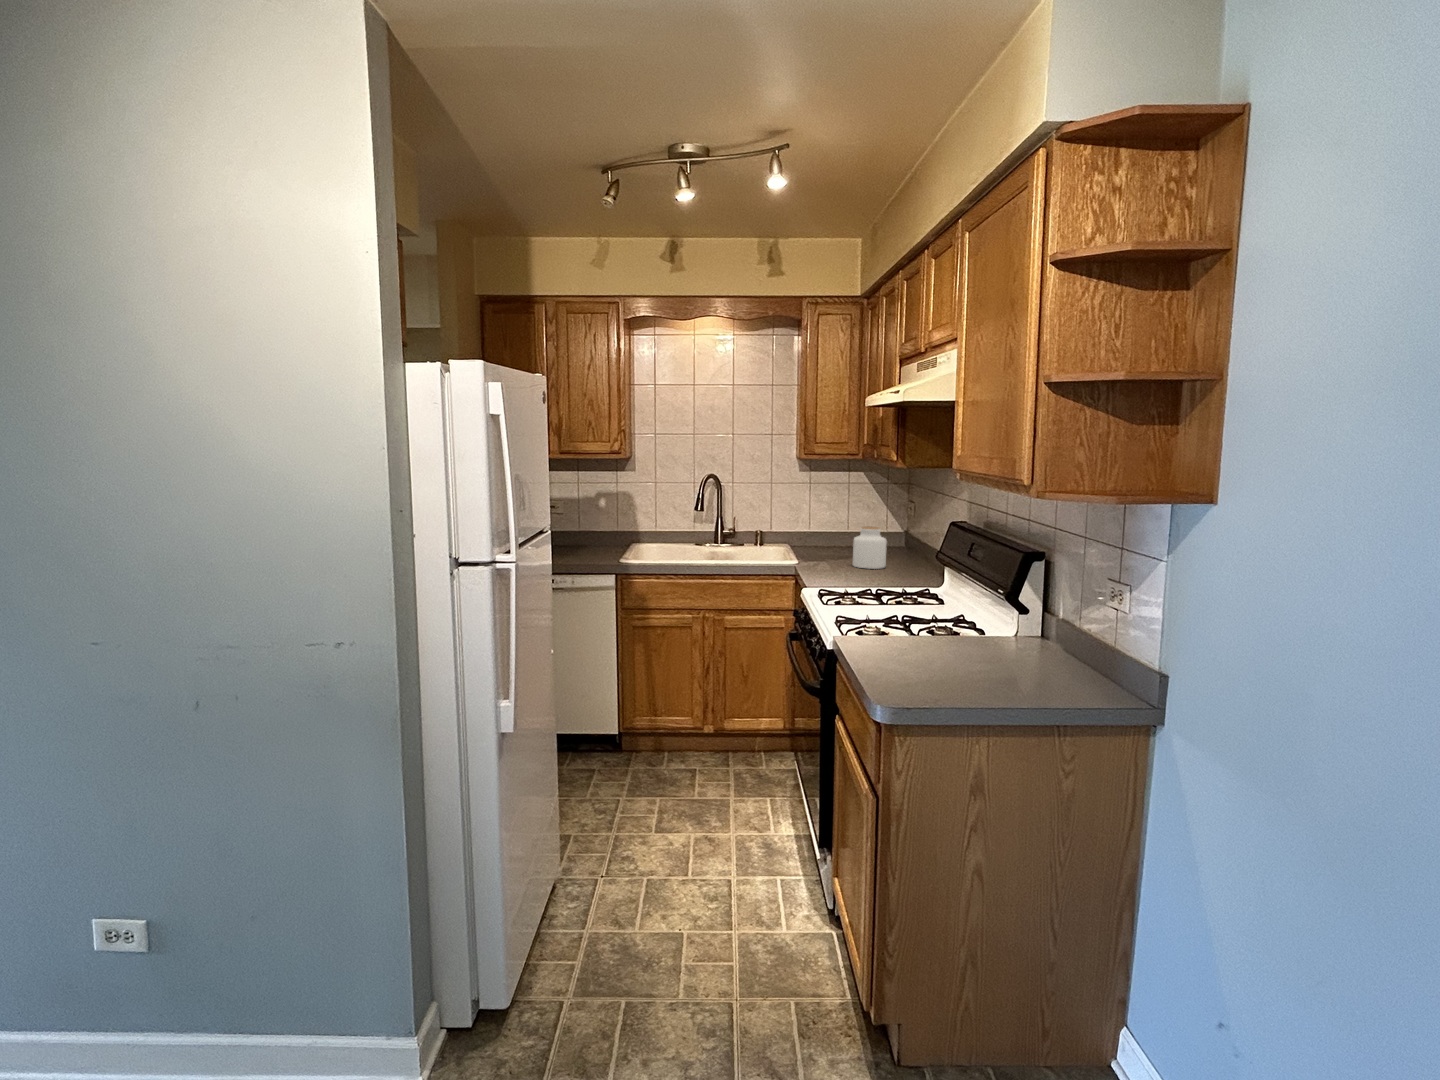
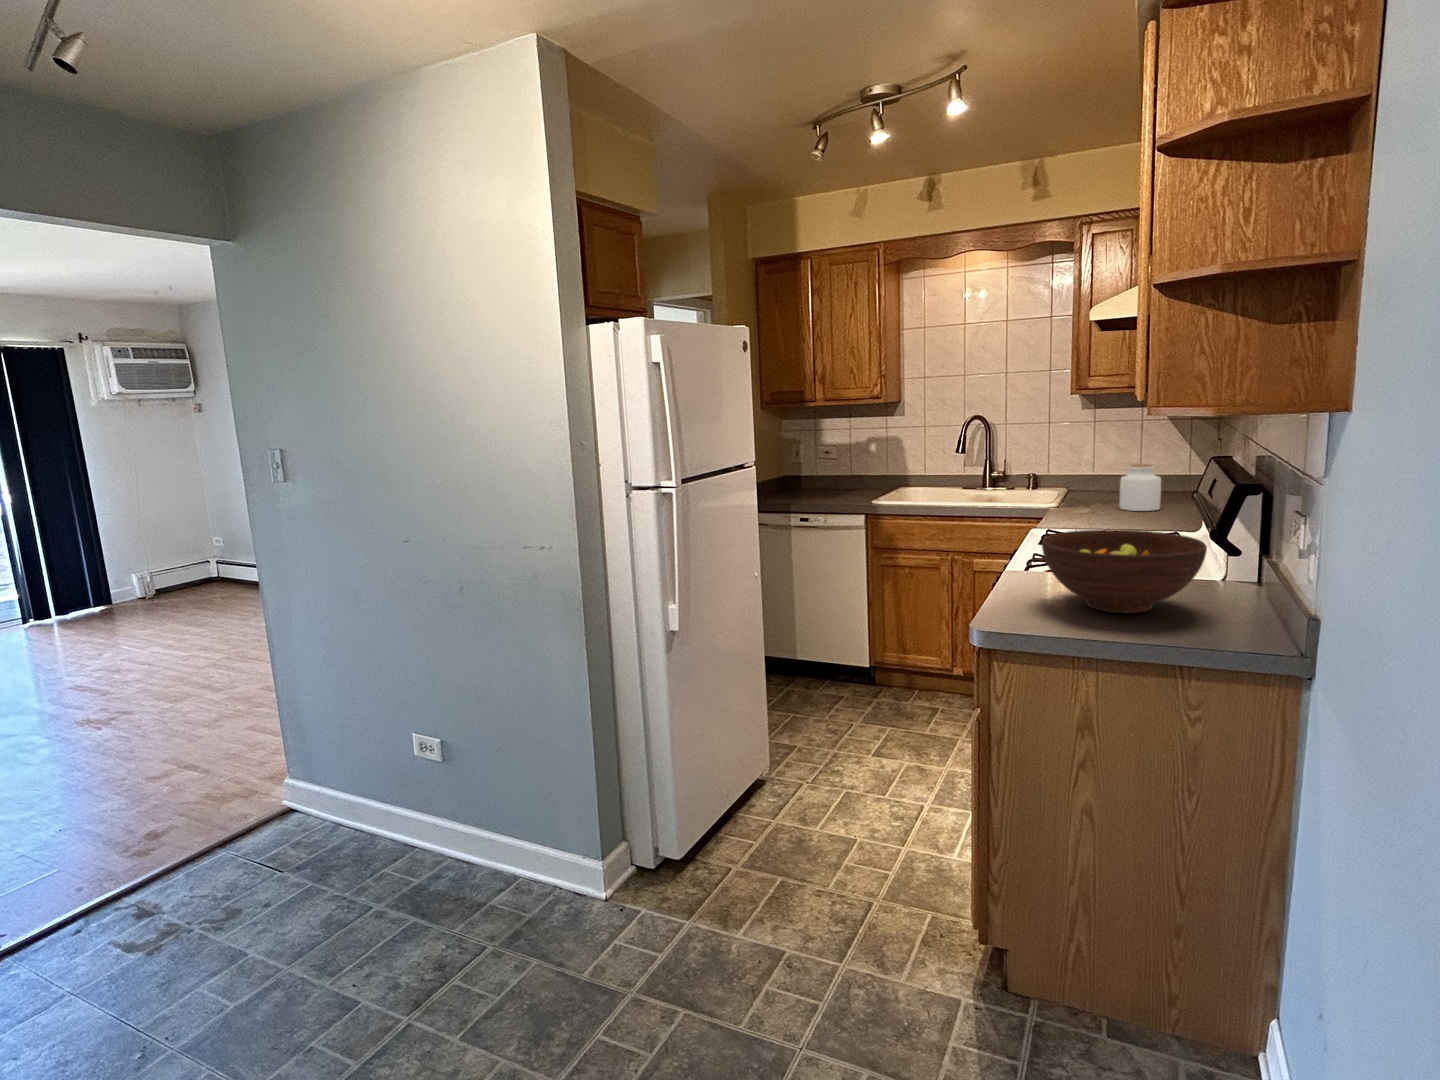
fruit bowl: none [909,596,1053,676] -> present [1042,529,1207,613]

